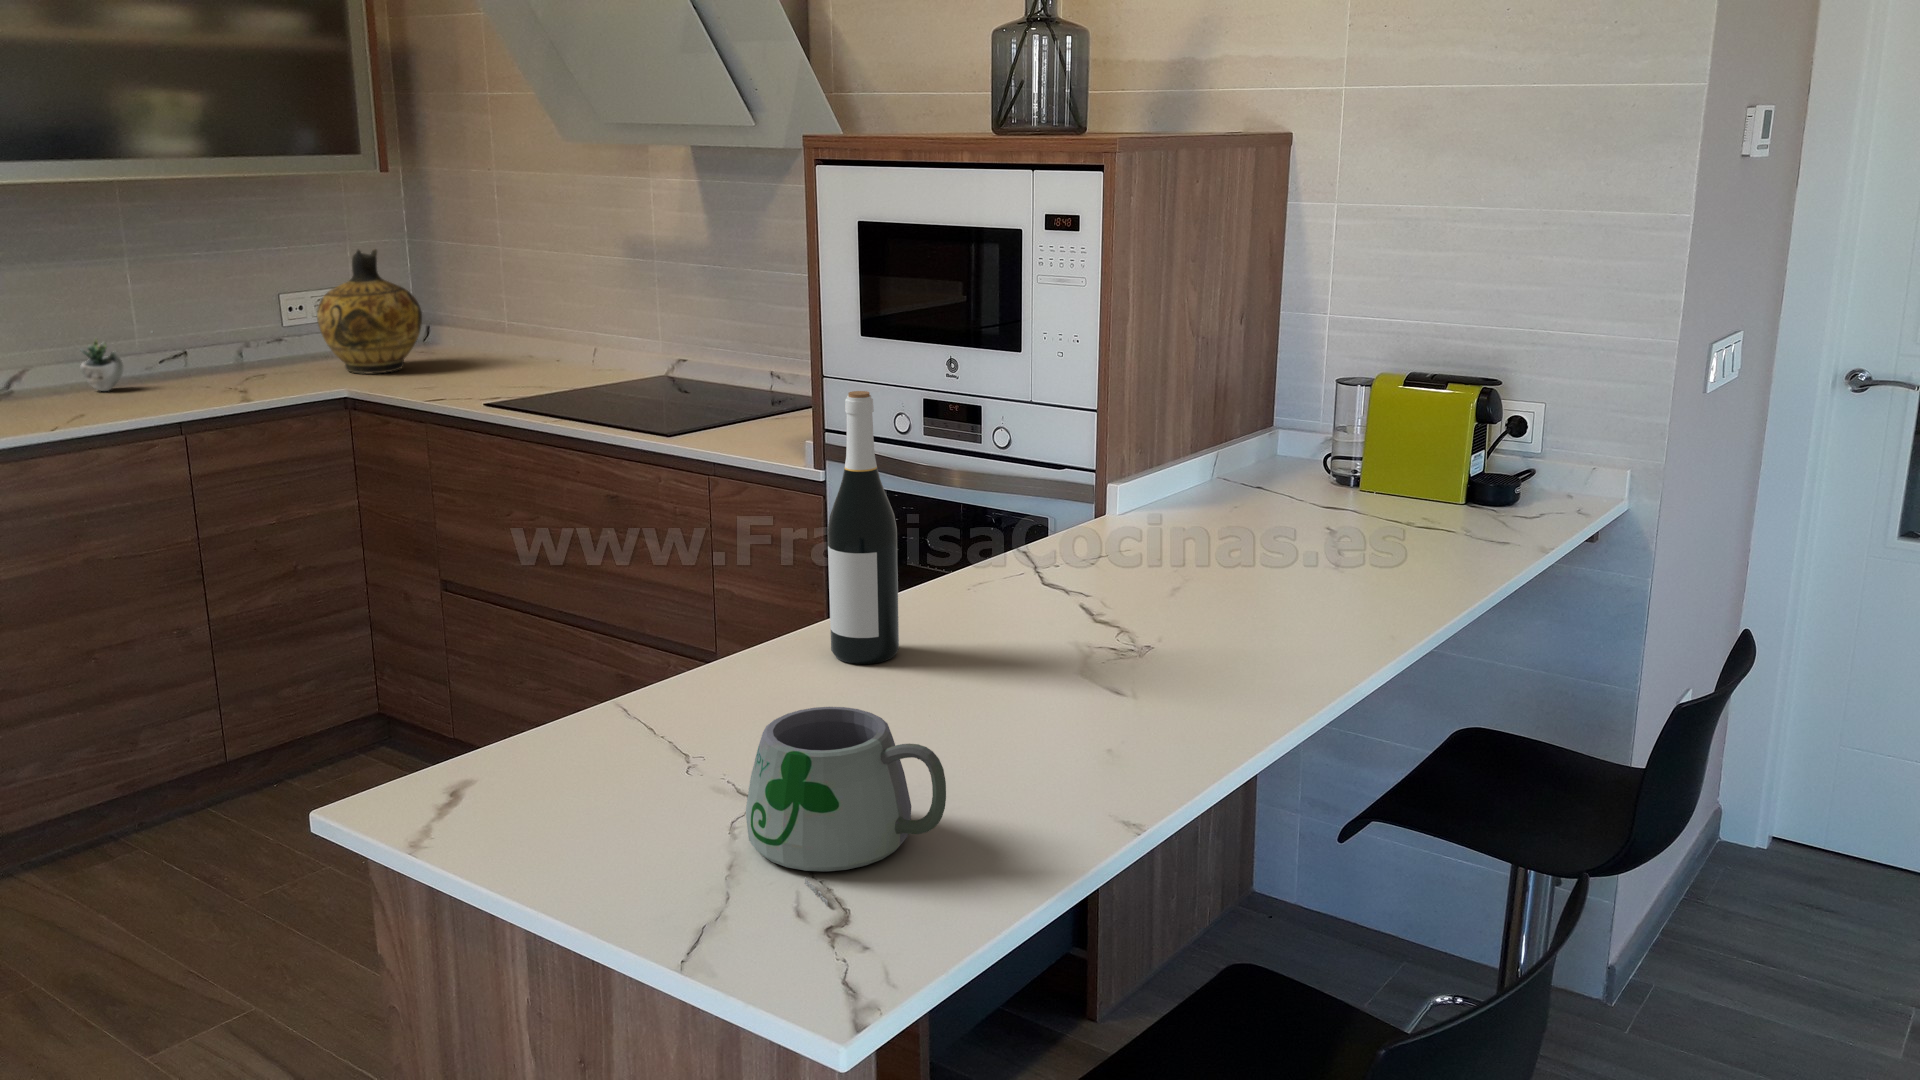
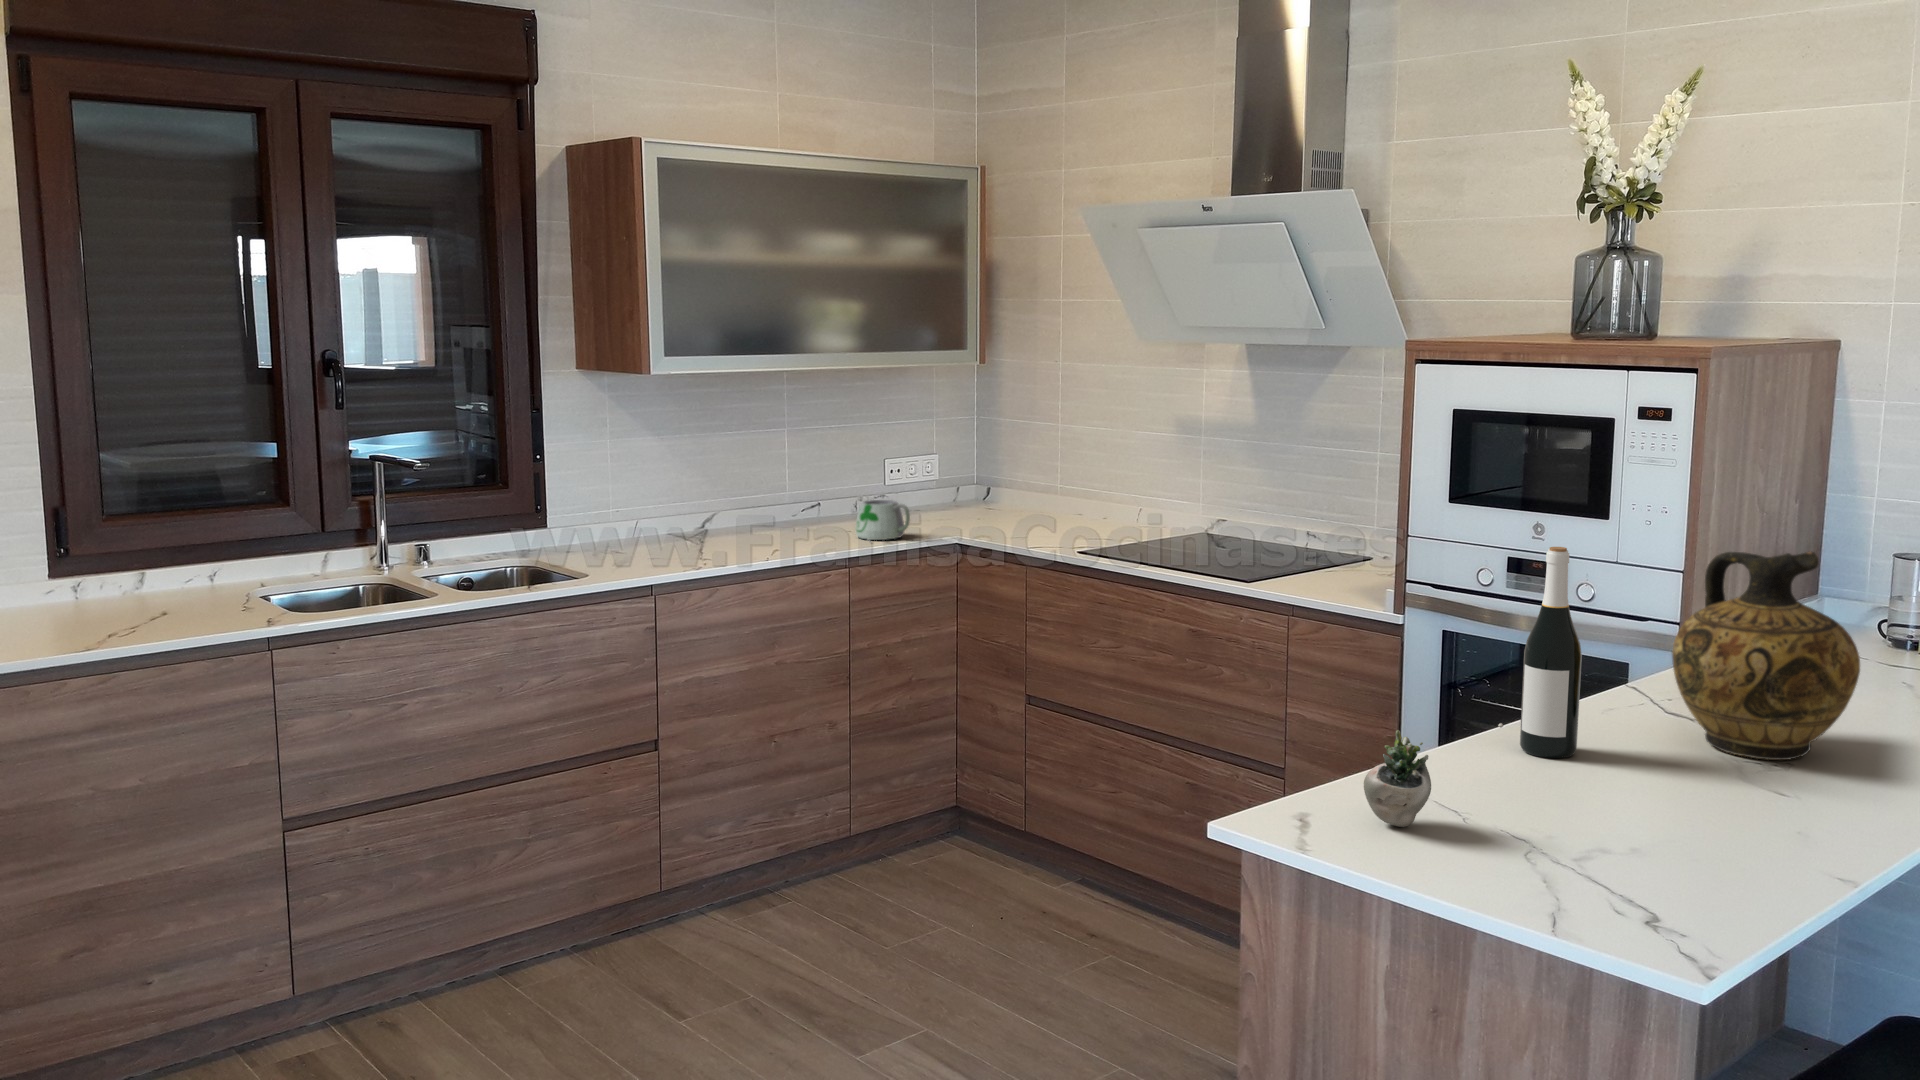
ceramic jug: present [317,249,422,374] -> present [1672,552,1860,760]
succulent plant: present [80,338,123,391] -> present [1364,723,1503,827]
mug: present [746,707,946,906] -> present [855,500,910,540]

